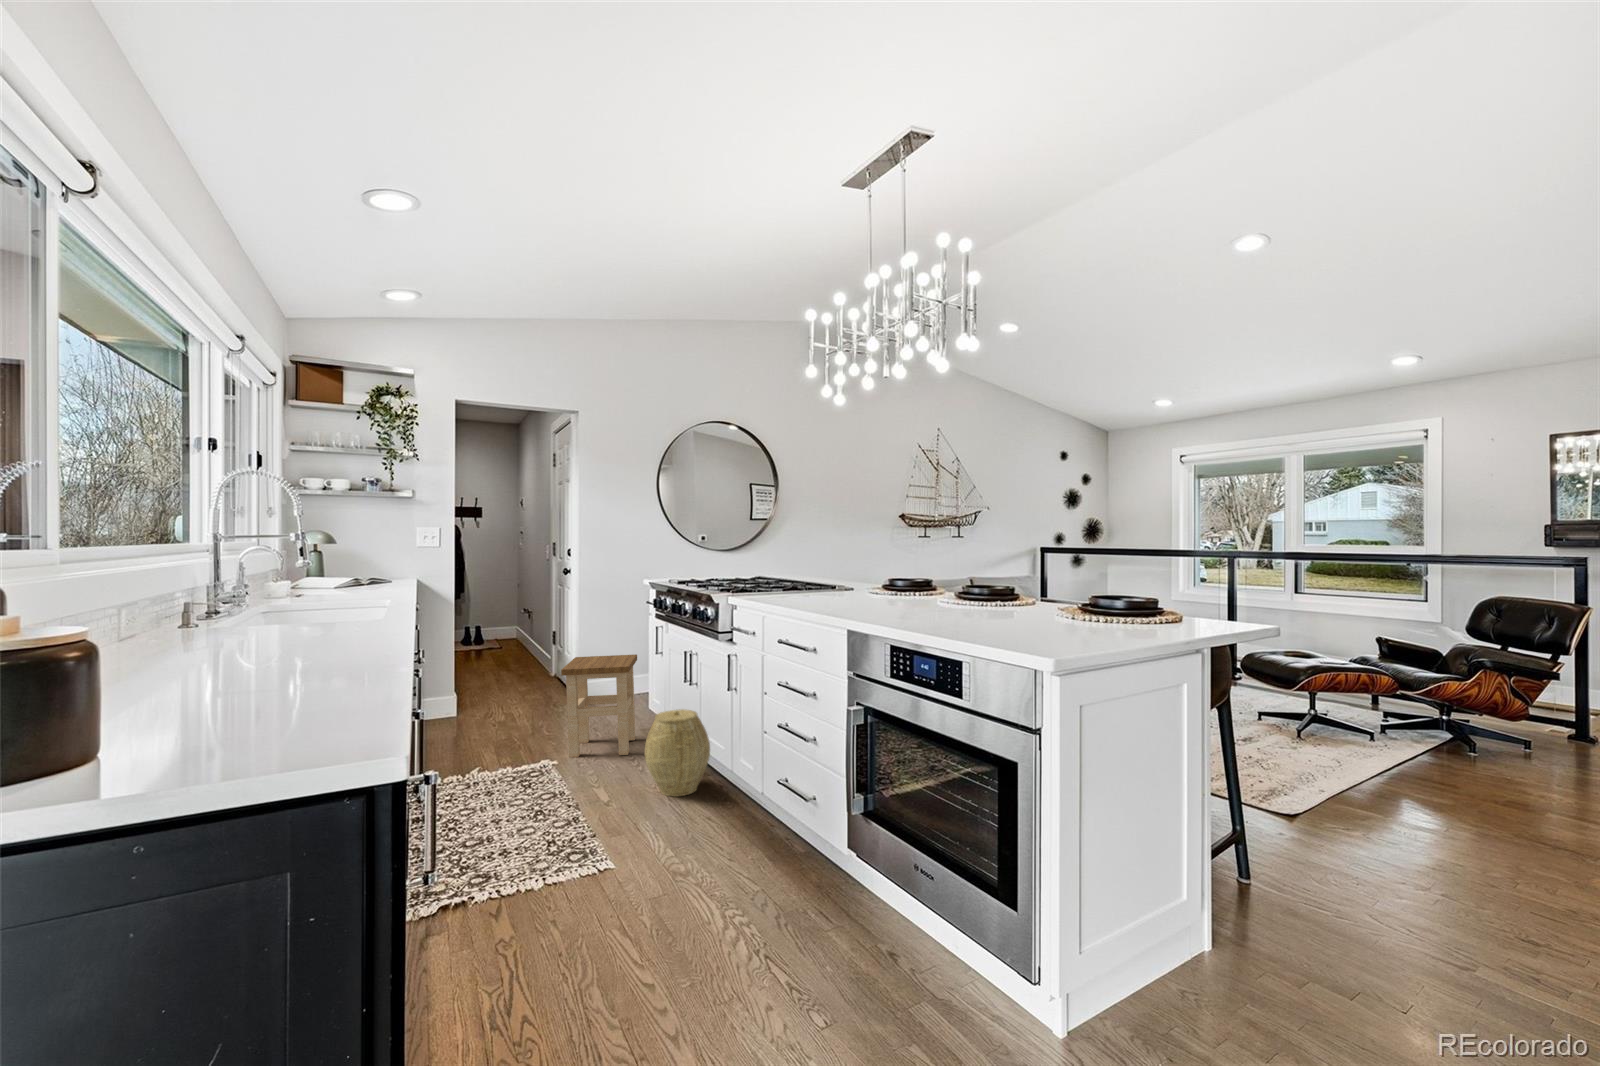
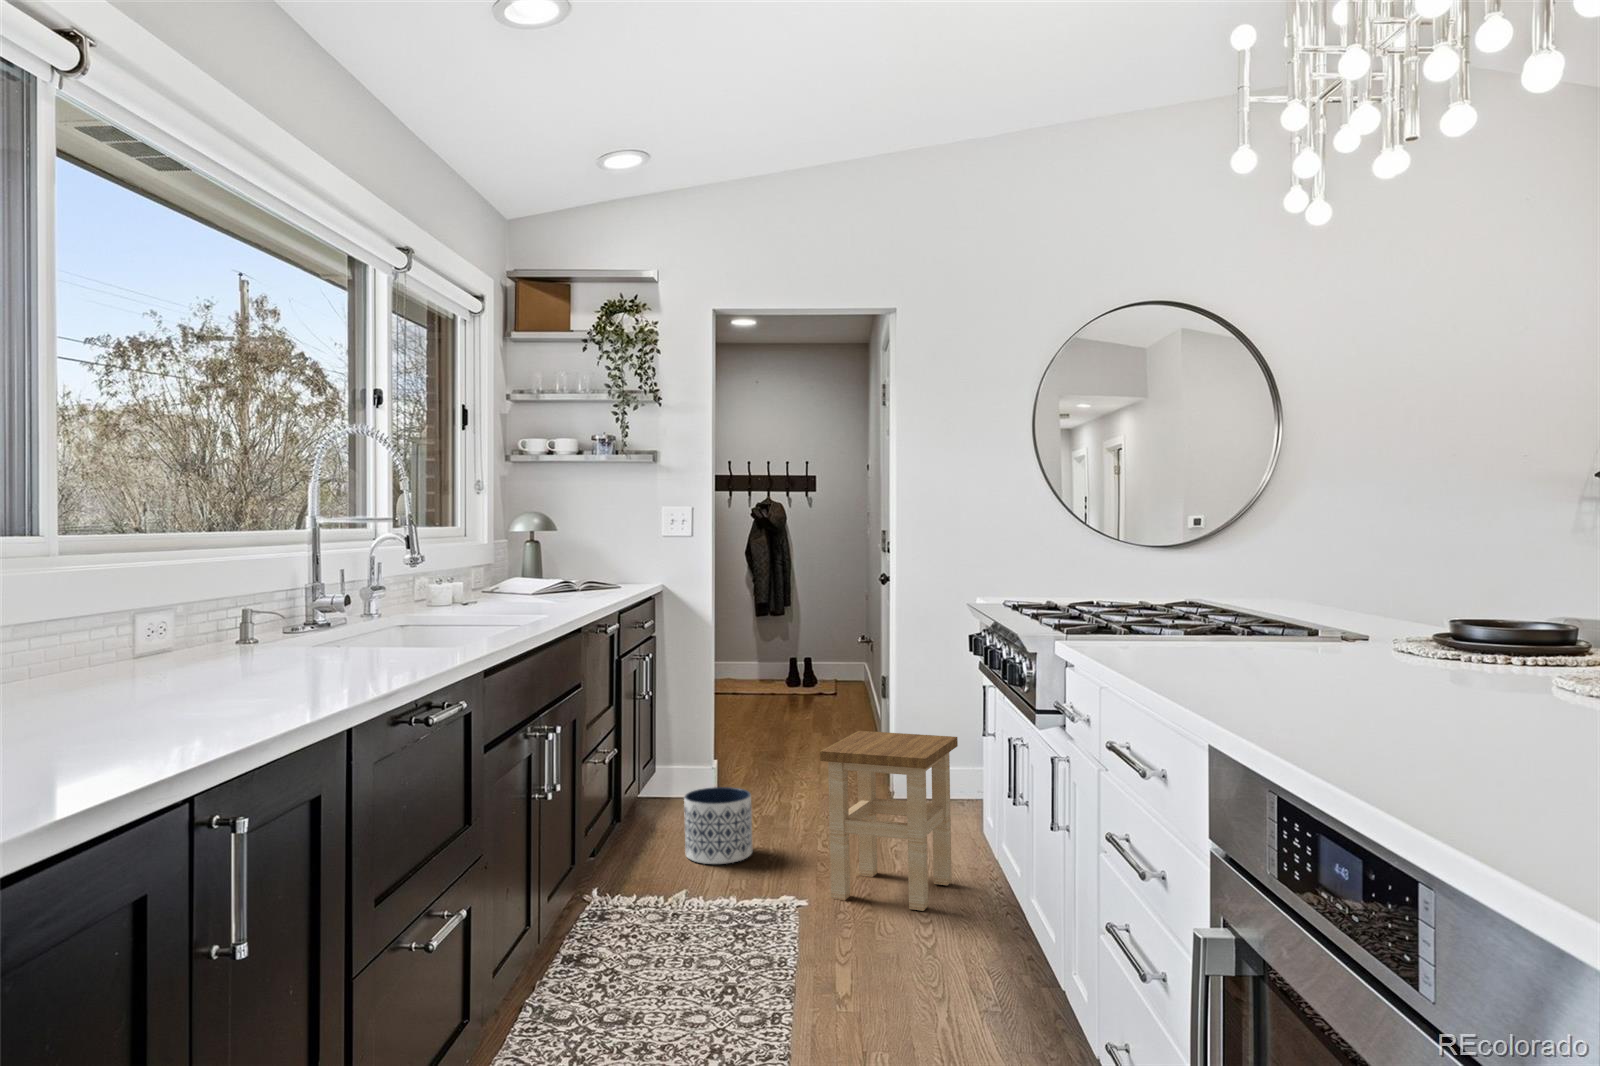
planter: none [457,702,505,752] -> present [684,787,752,864]
woven basket: present [645,709,710,796] -> none [915,849,1034,1009]

